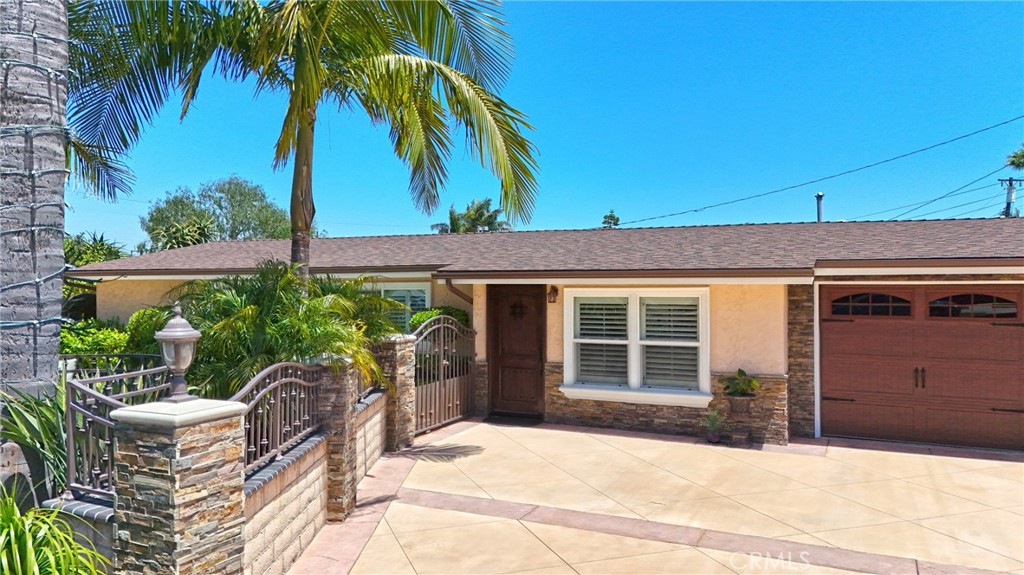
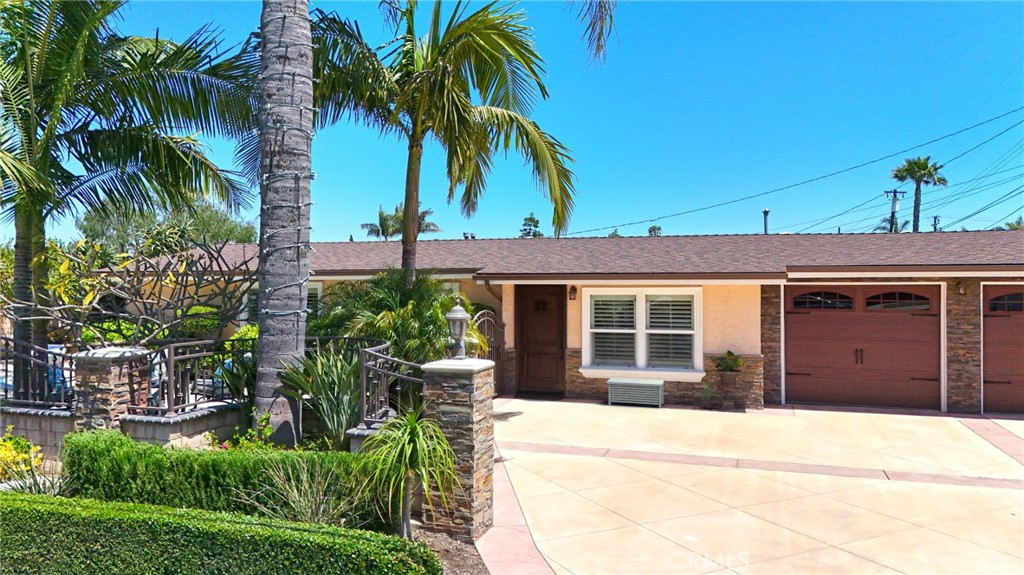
storage bench: none [587,398,661,440] -> present [607,378,664,408]

